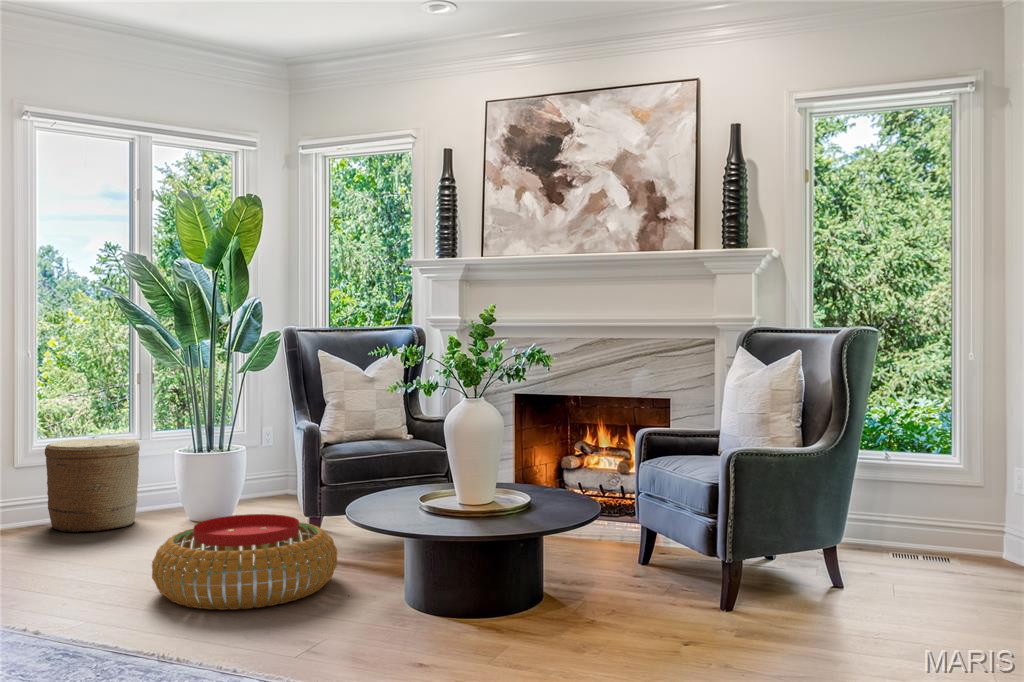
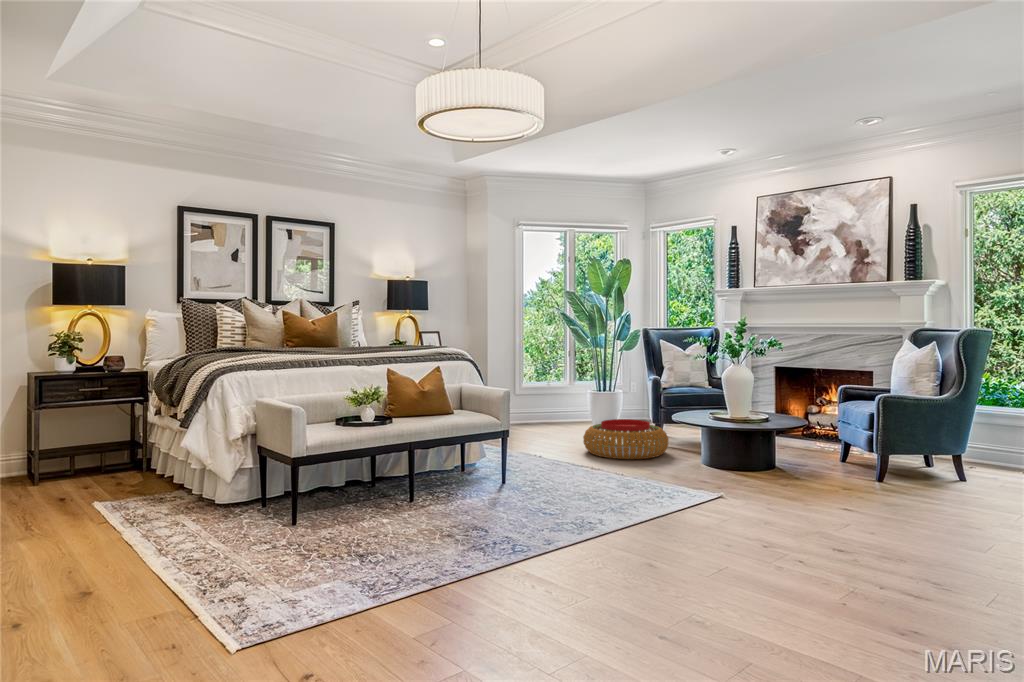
woven basket: present [45,439,140,532] -> none [529,383,571,428]

